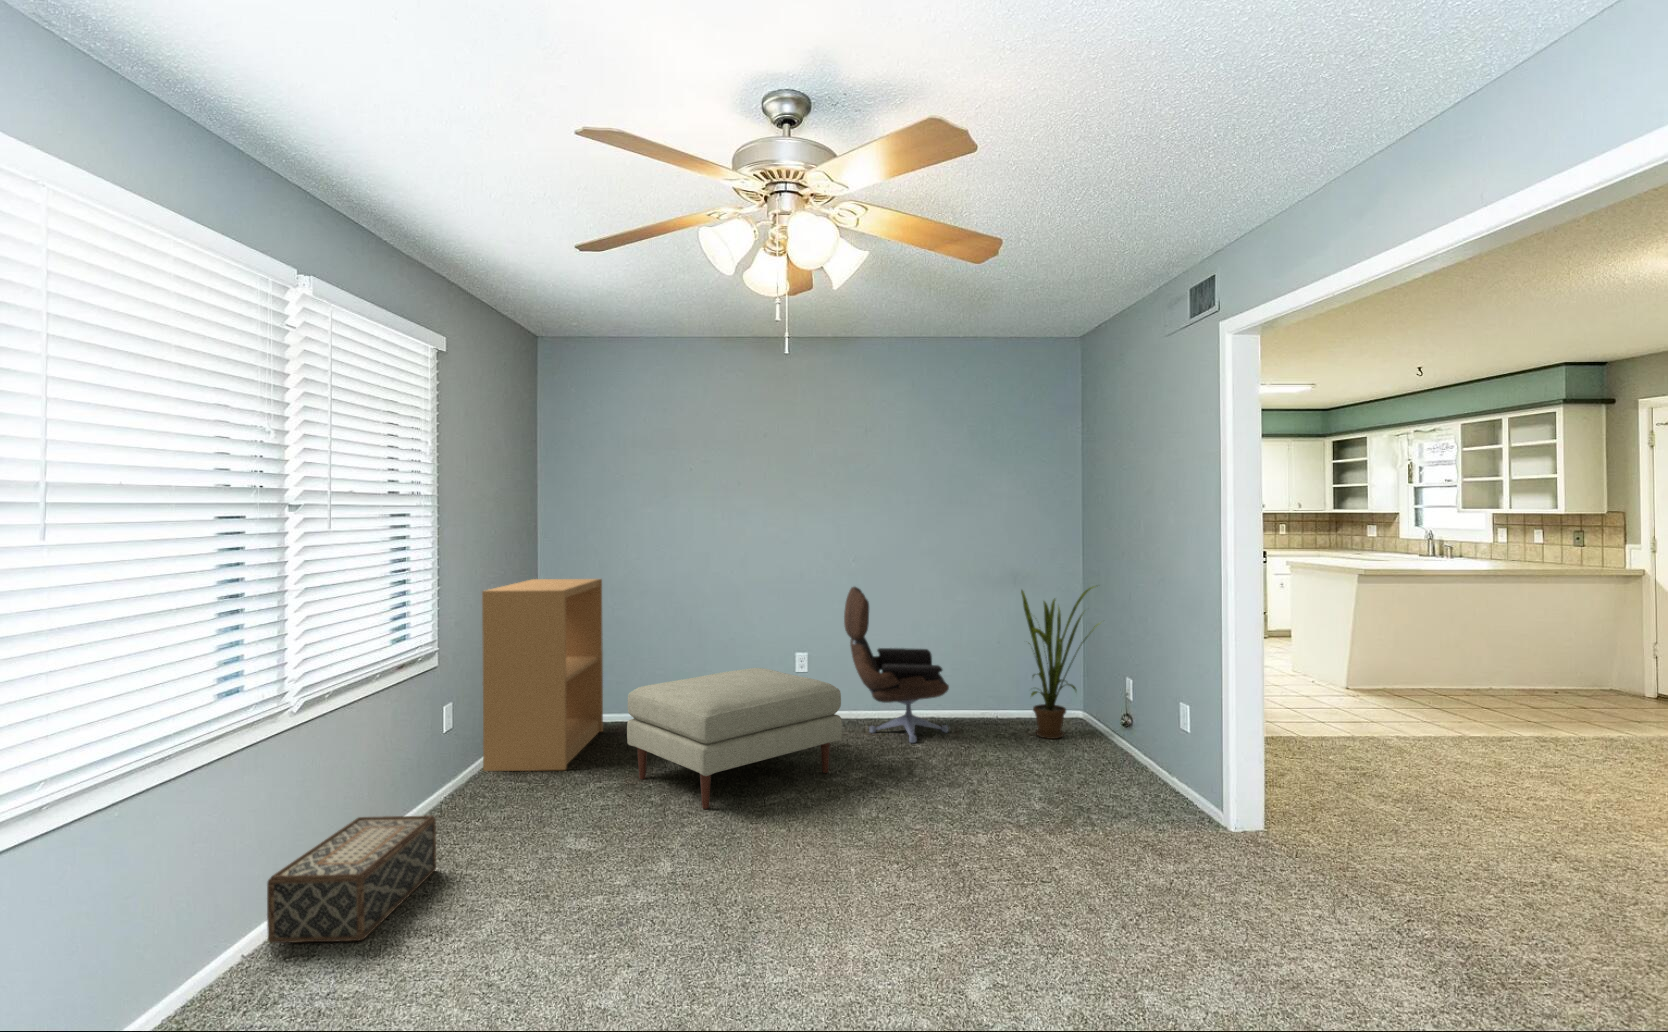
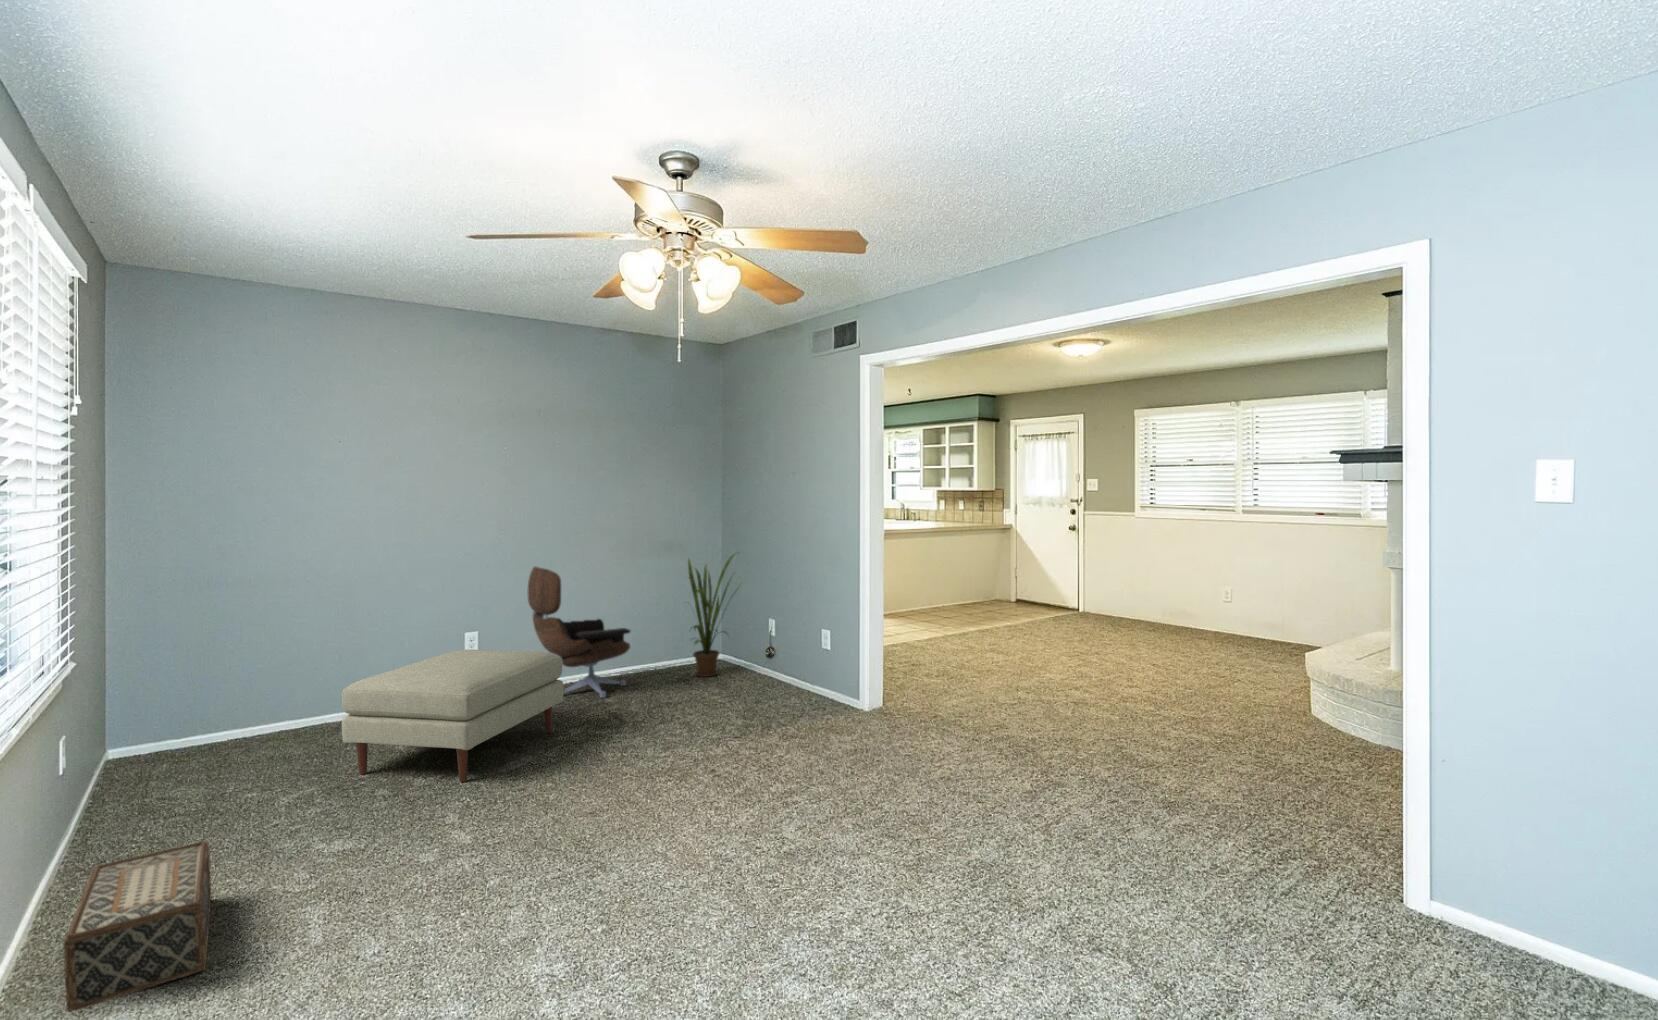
bookshelf: present [482,579,603,771] -> none [129,577,256,809]

